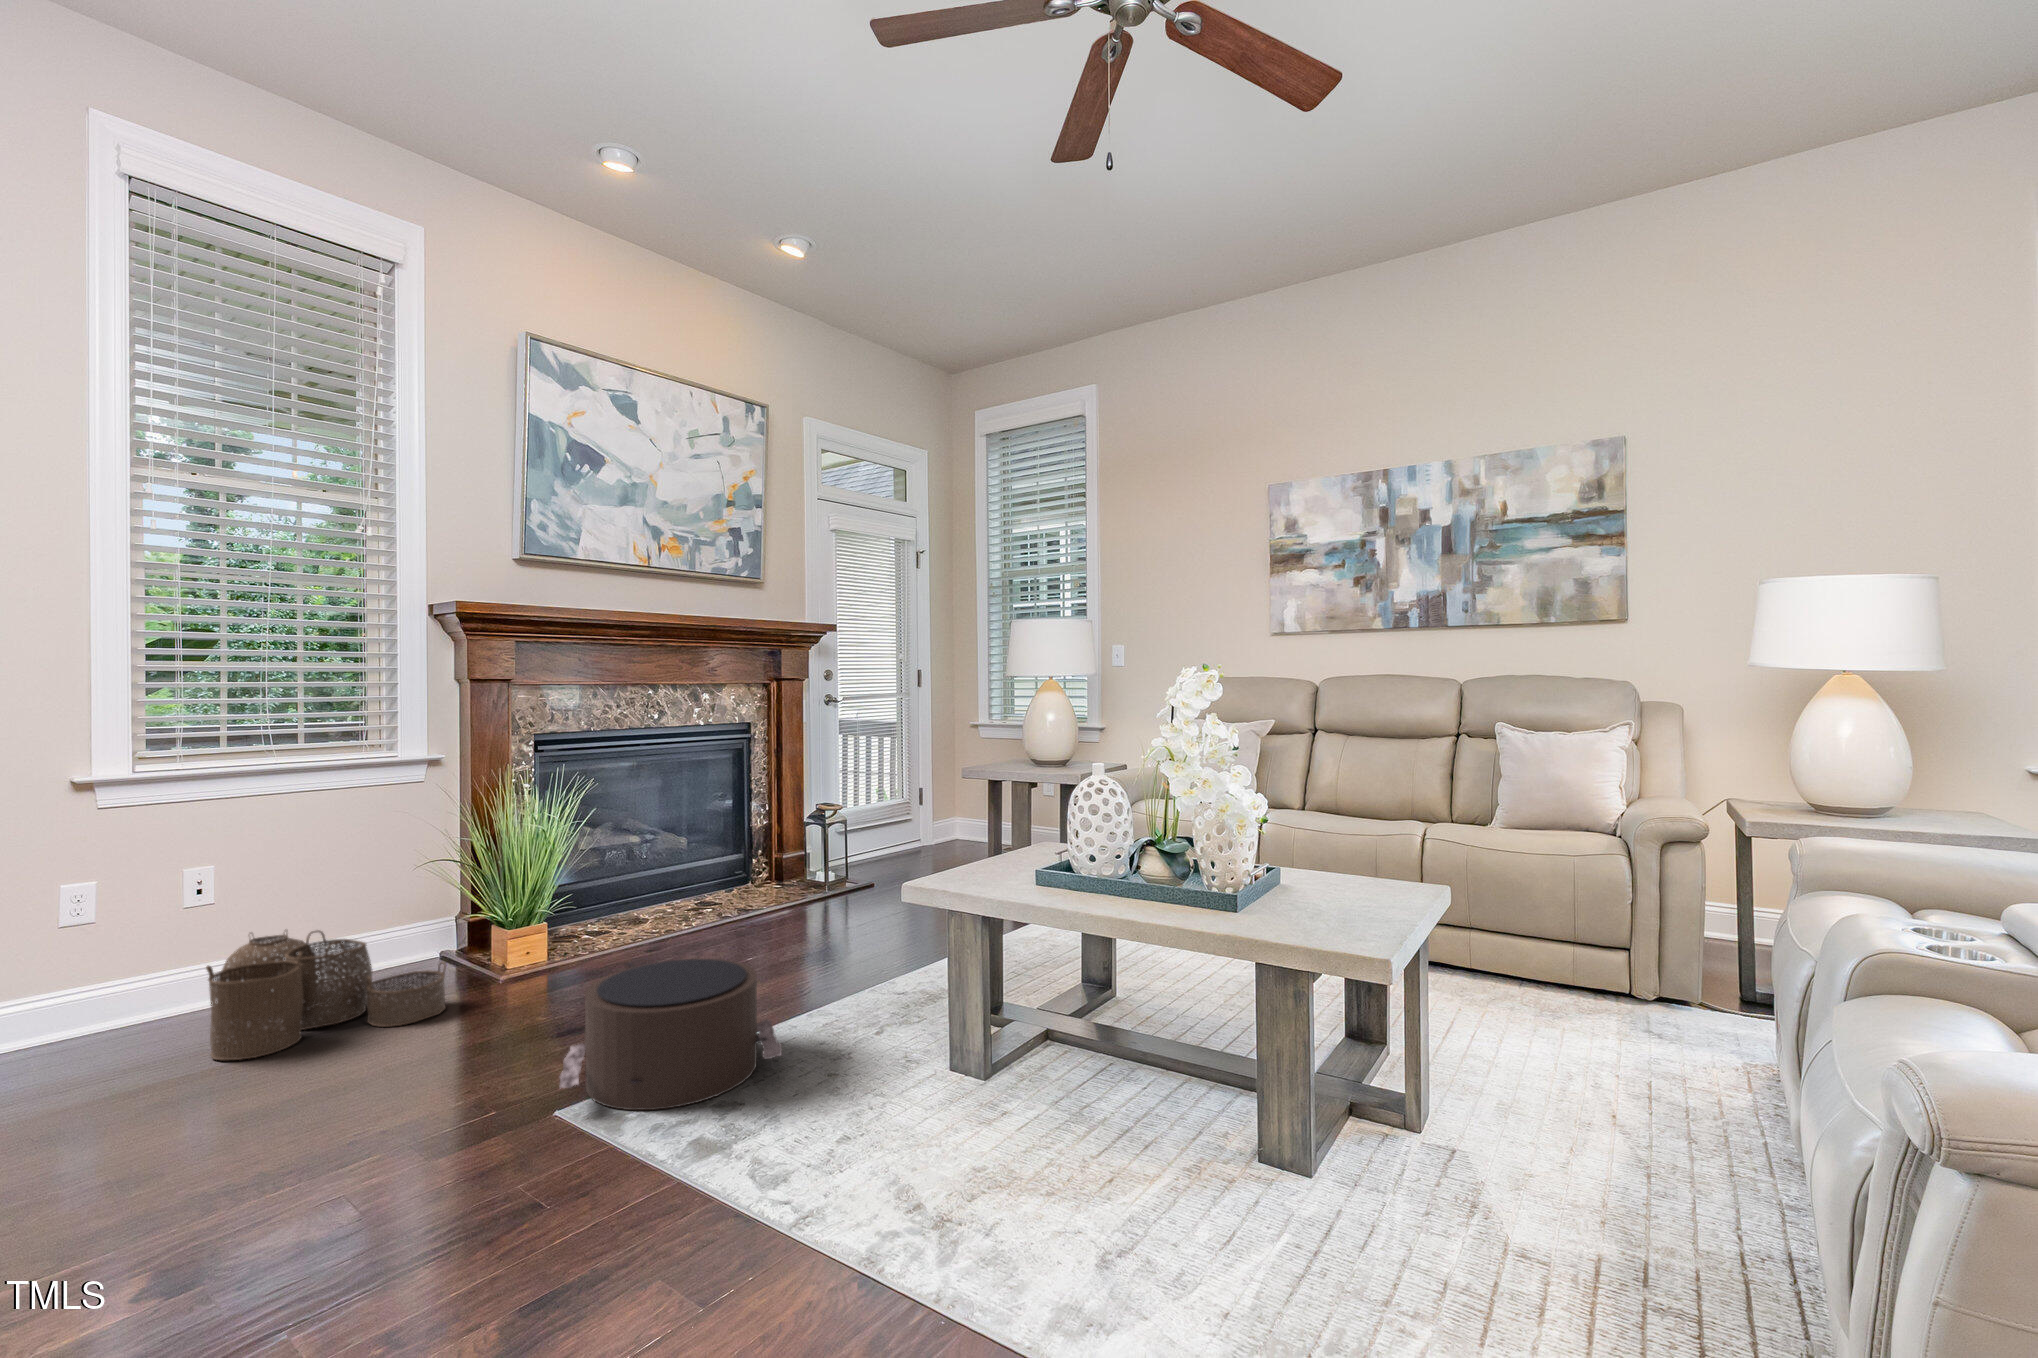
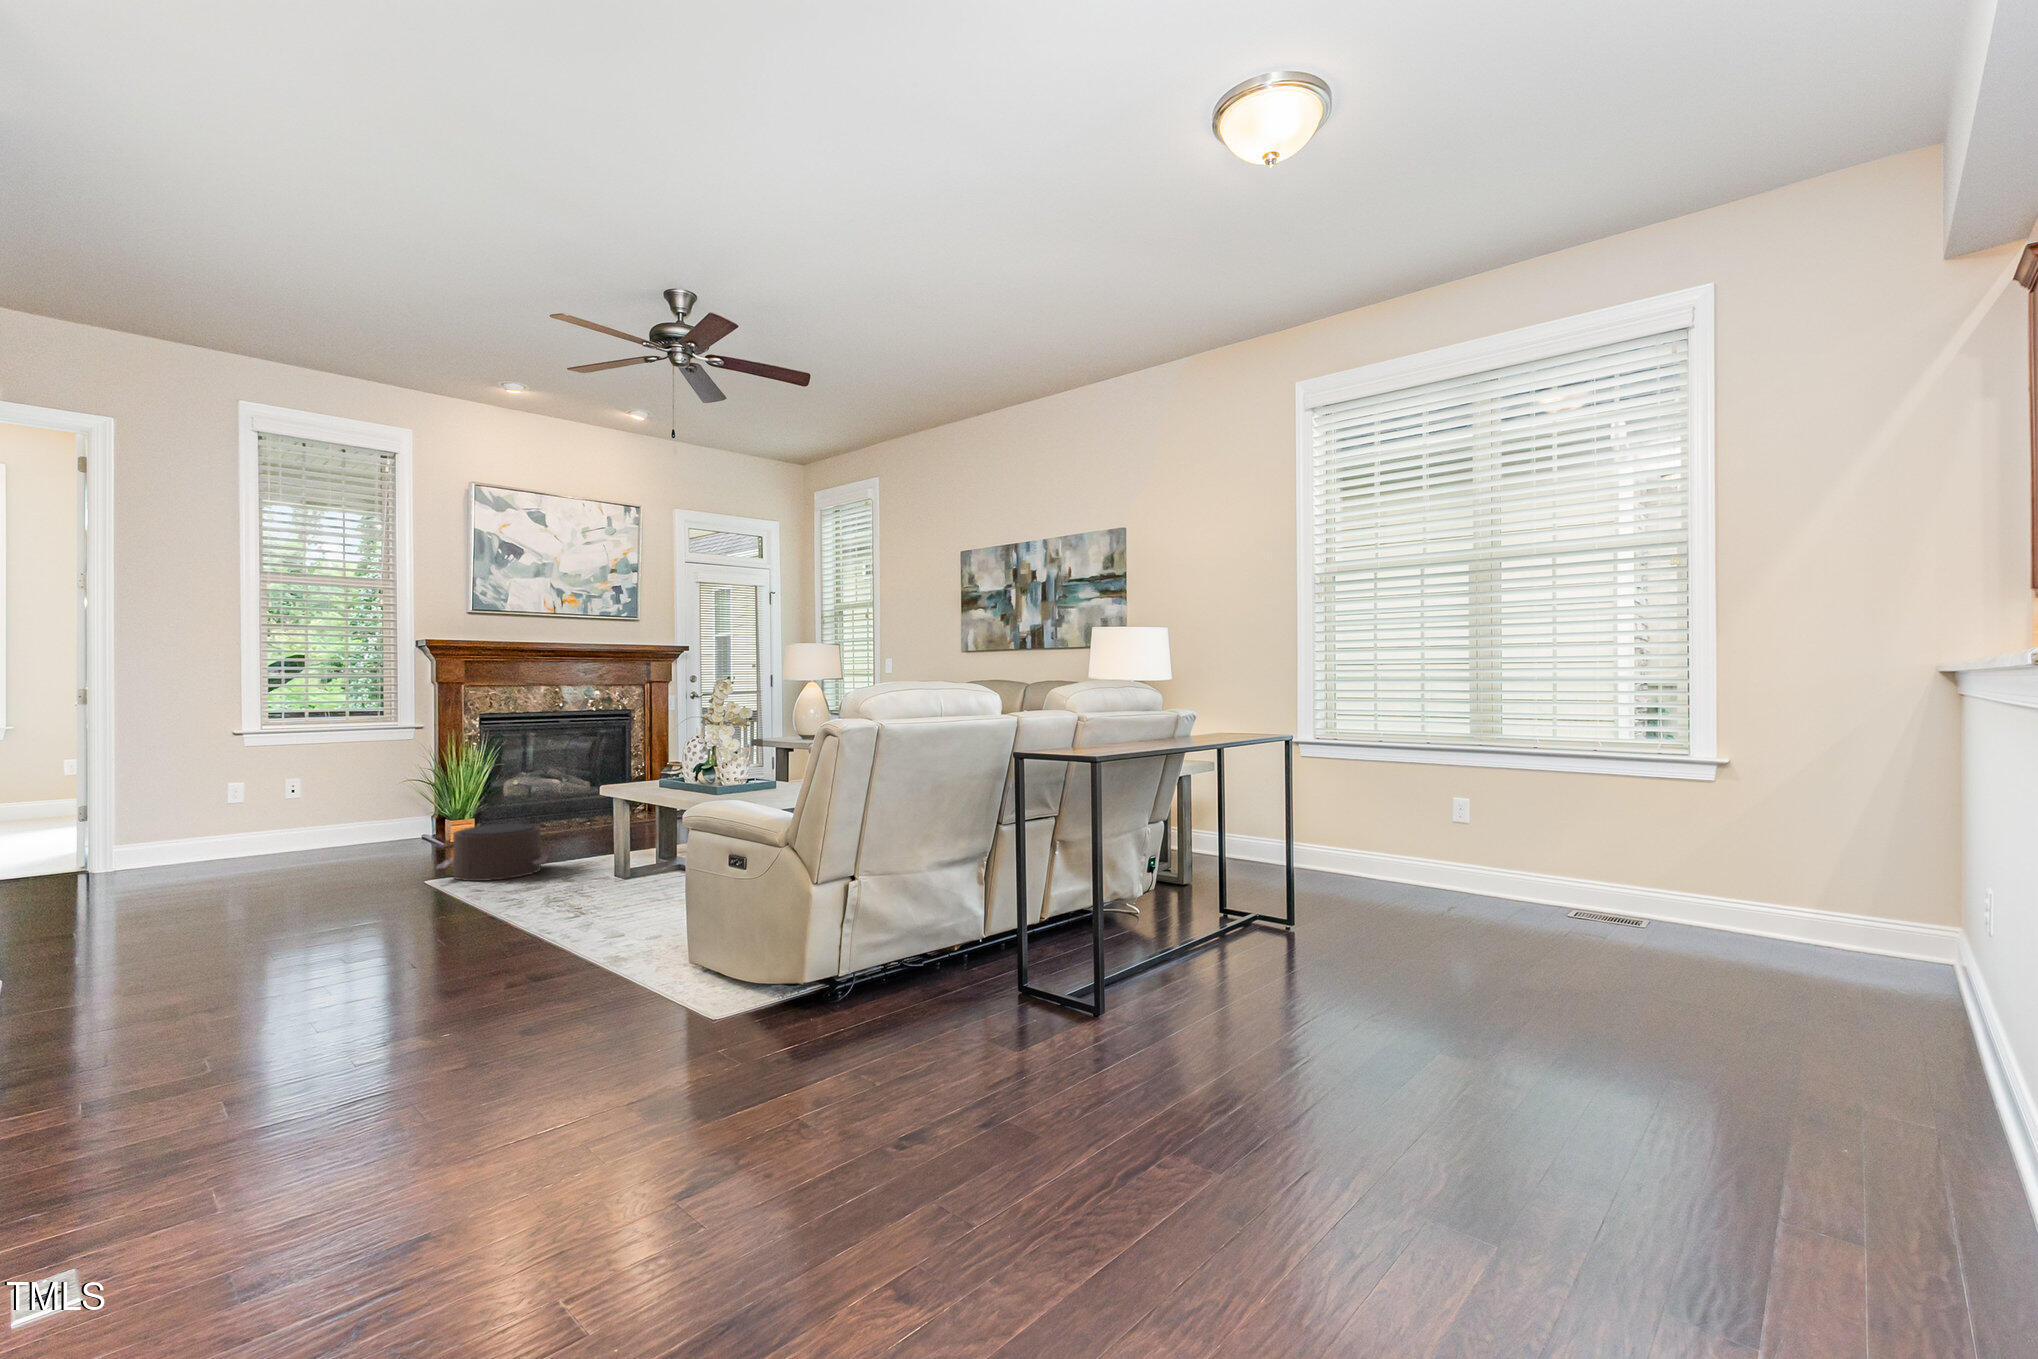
woven basket: present [206,931,446,1061] -> none [295,813,412,866]

